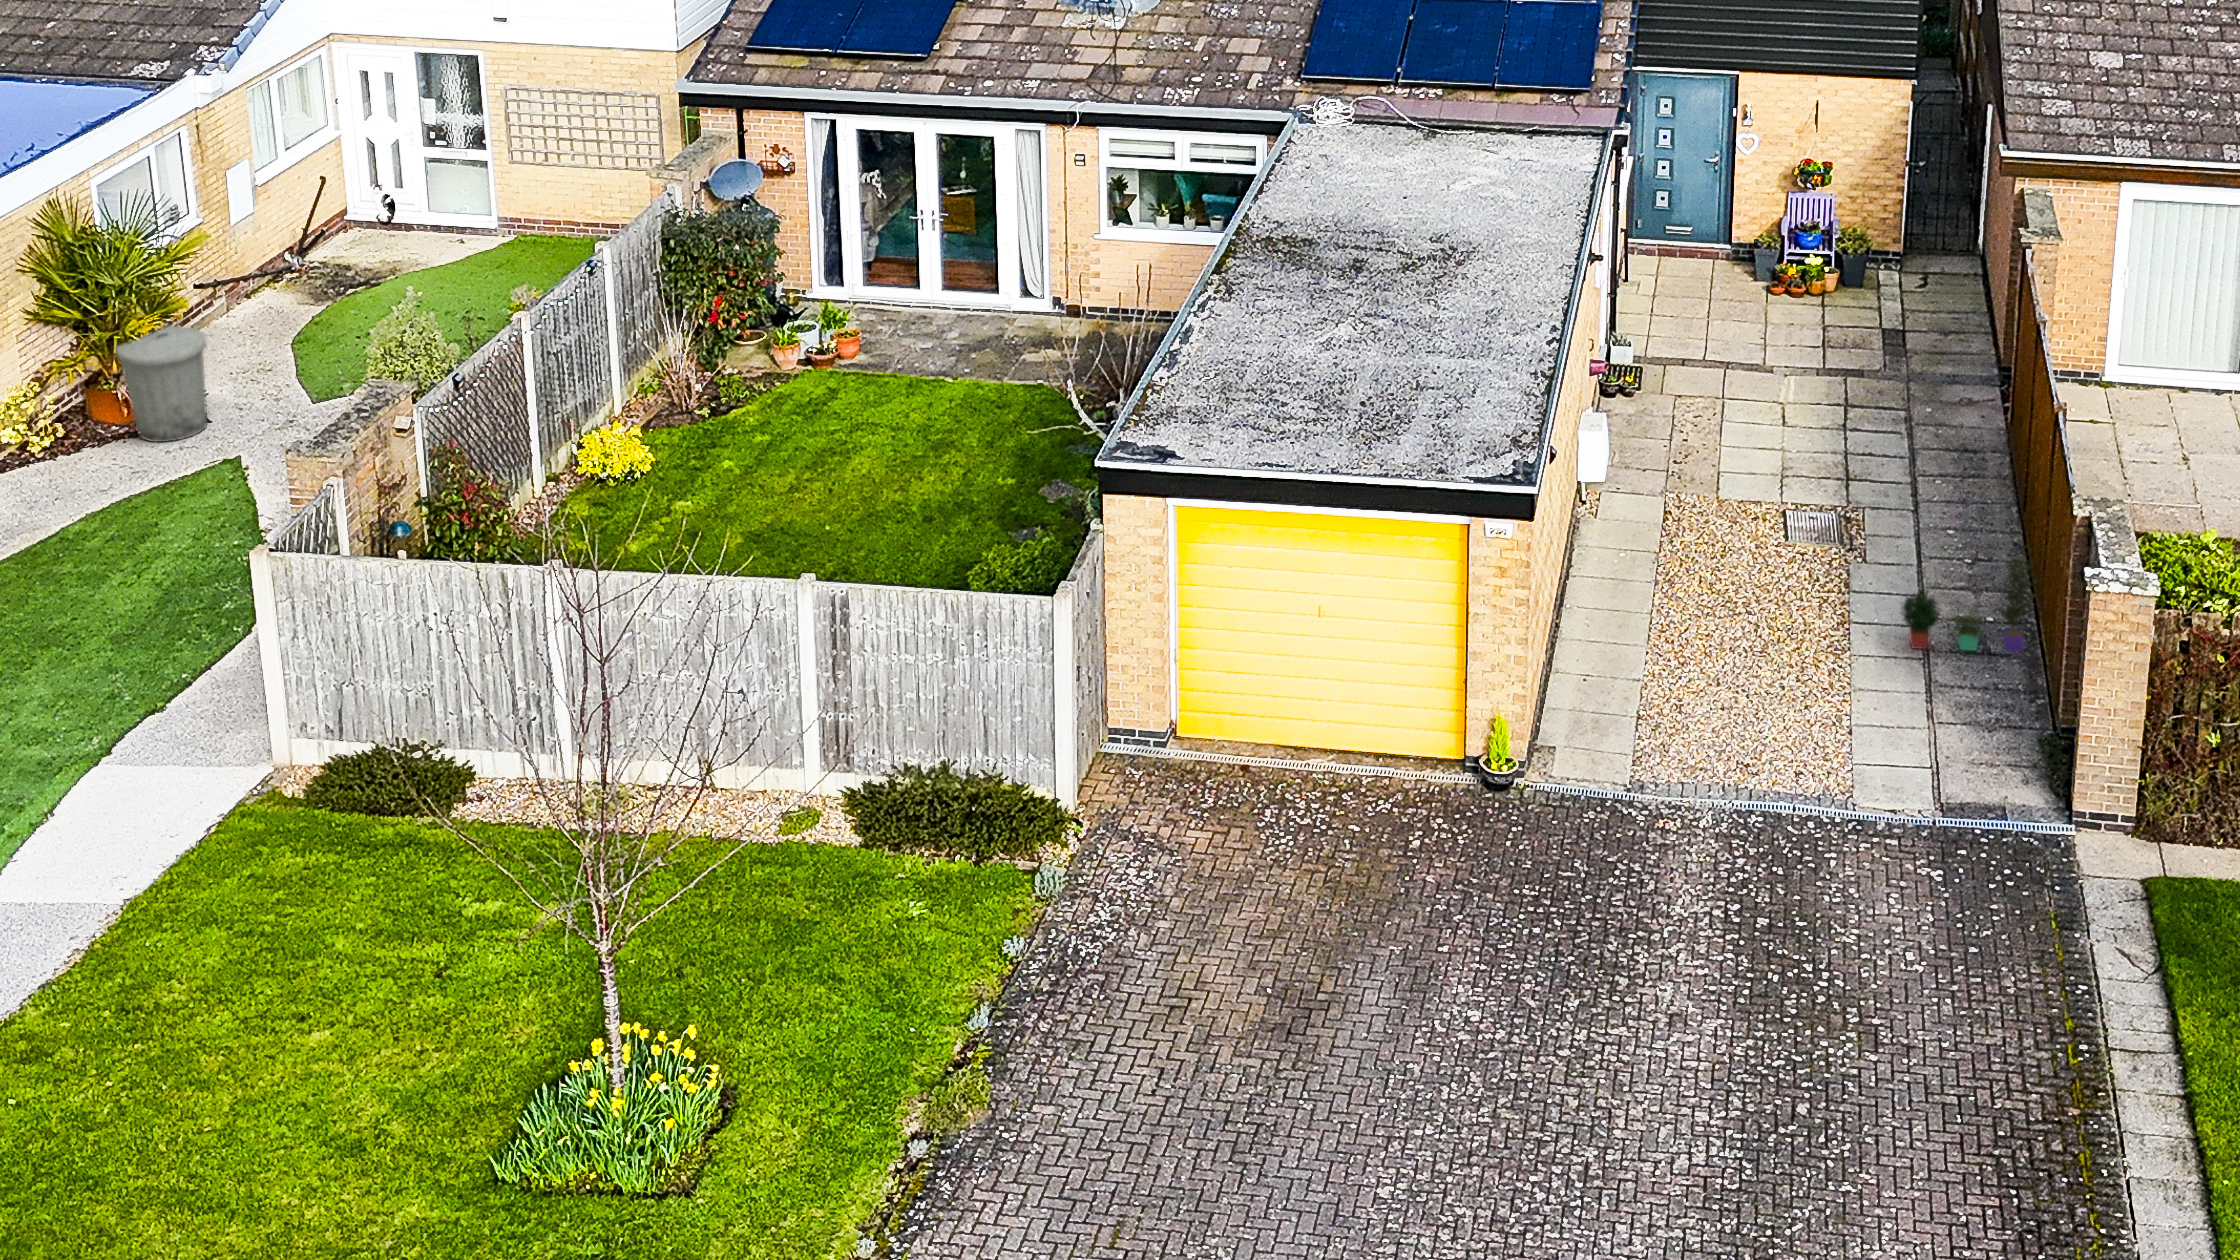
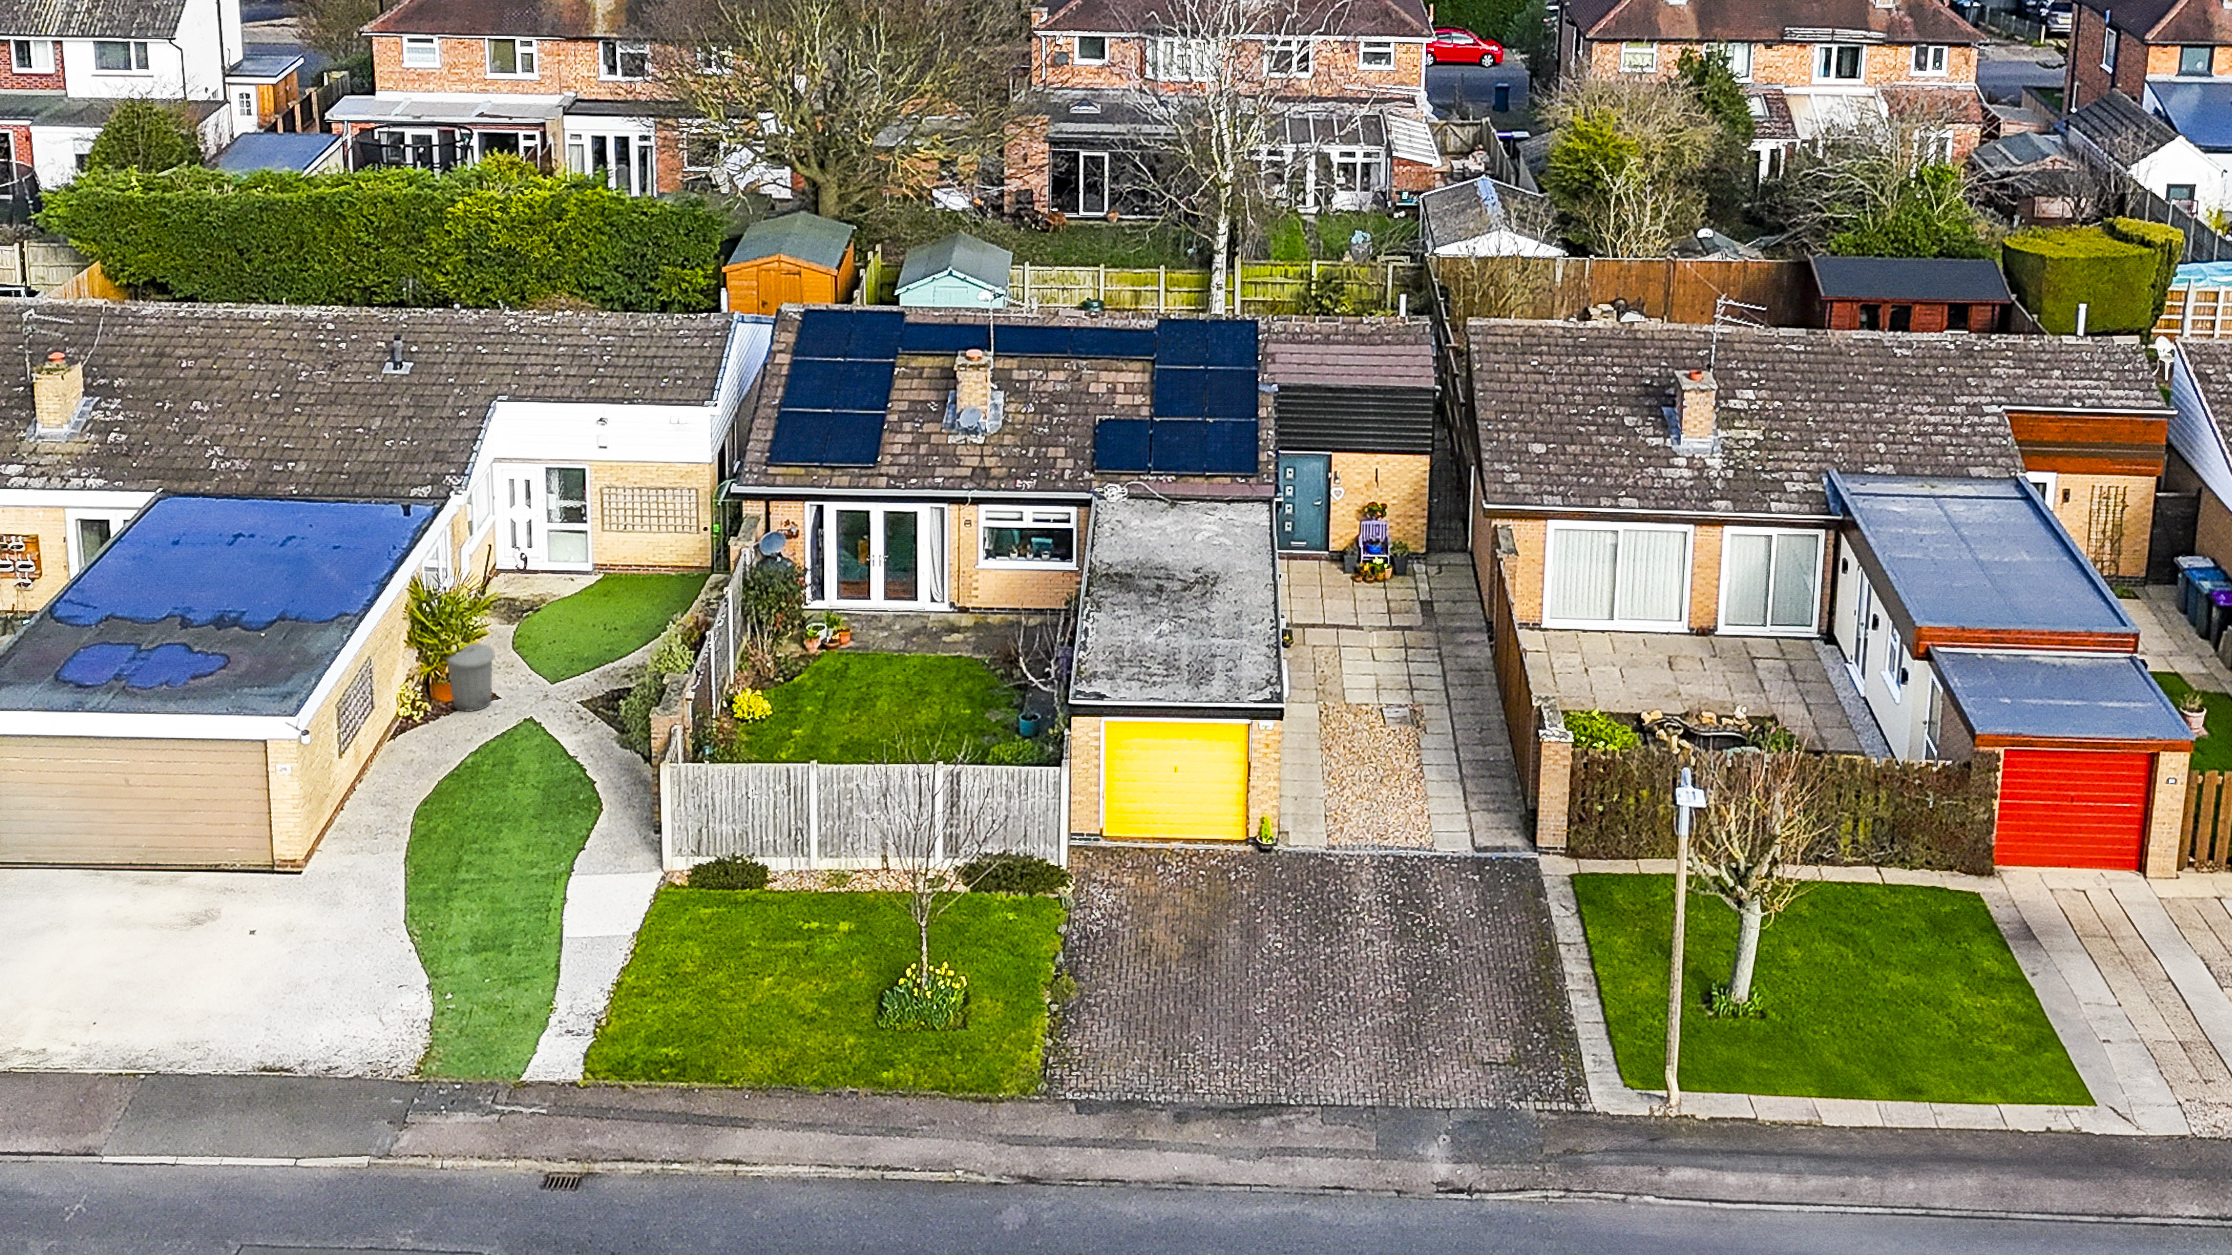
potted plant: present [1901,558,2035,652] -> none [1449,725,1517,776]

